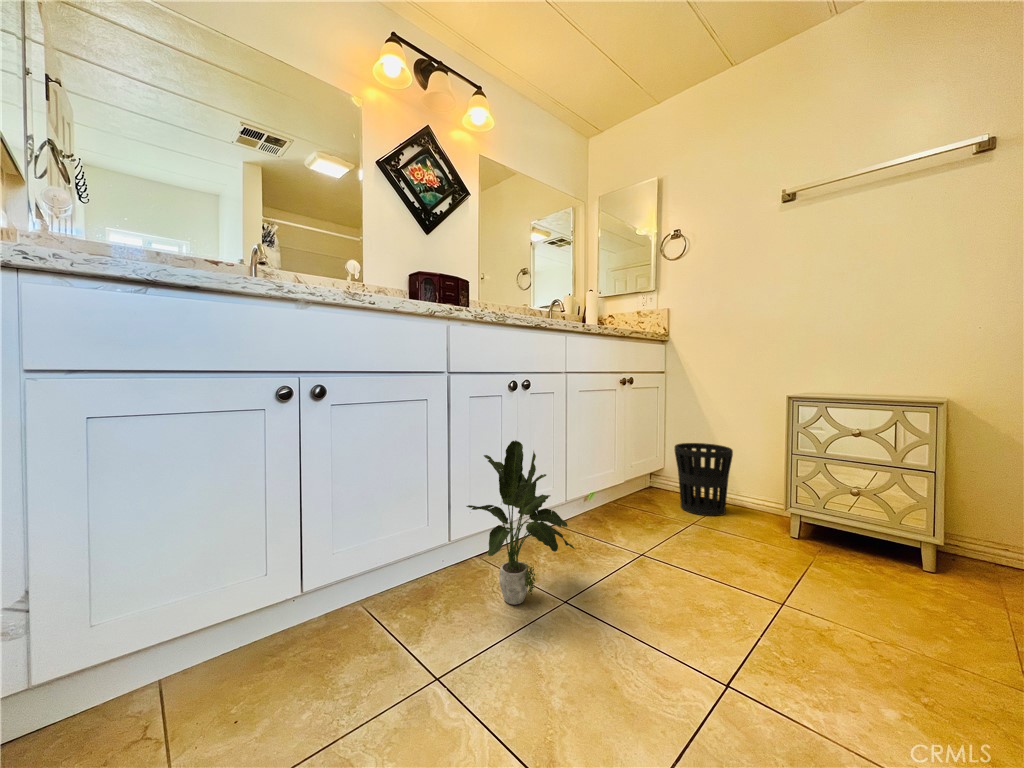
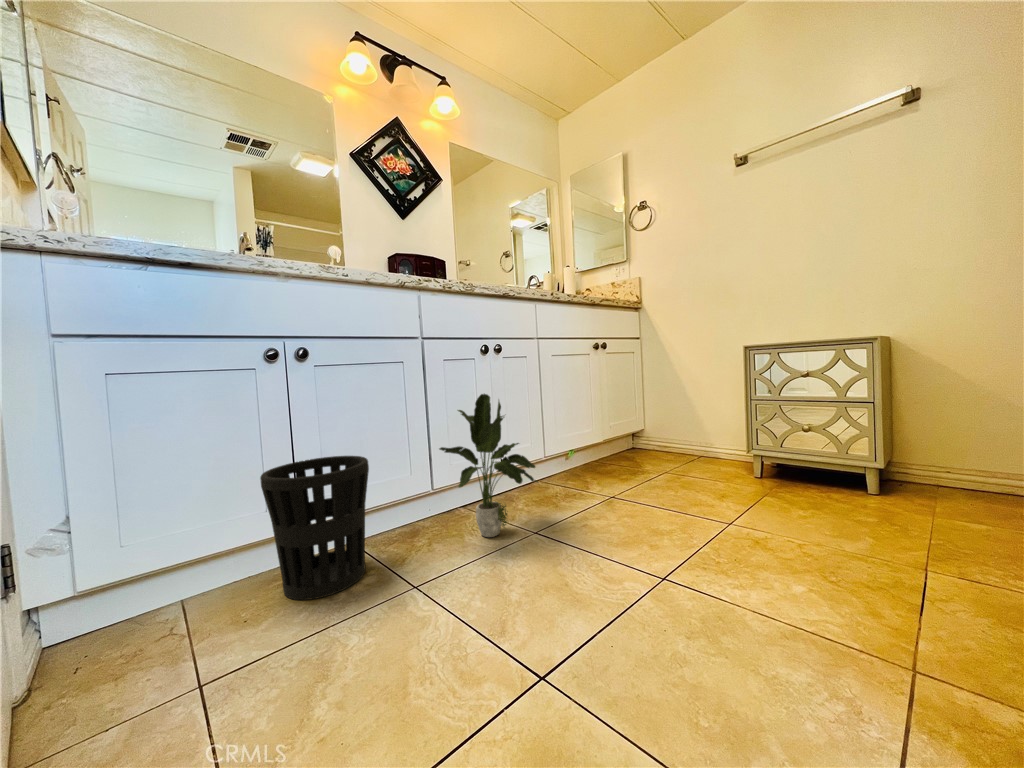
wastebasket: present [674,443,733,516] -> present [260,456,369,600]

